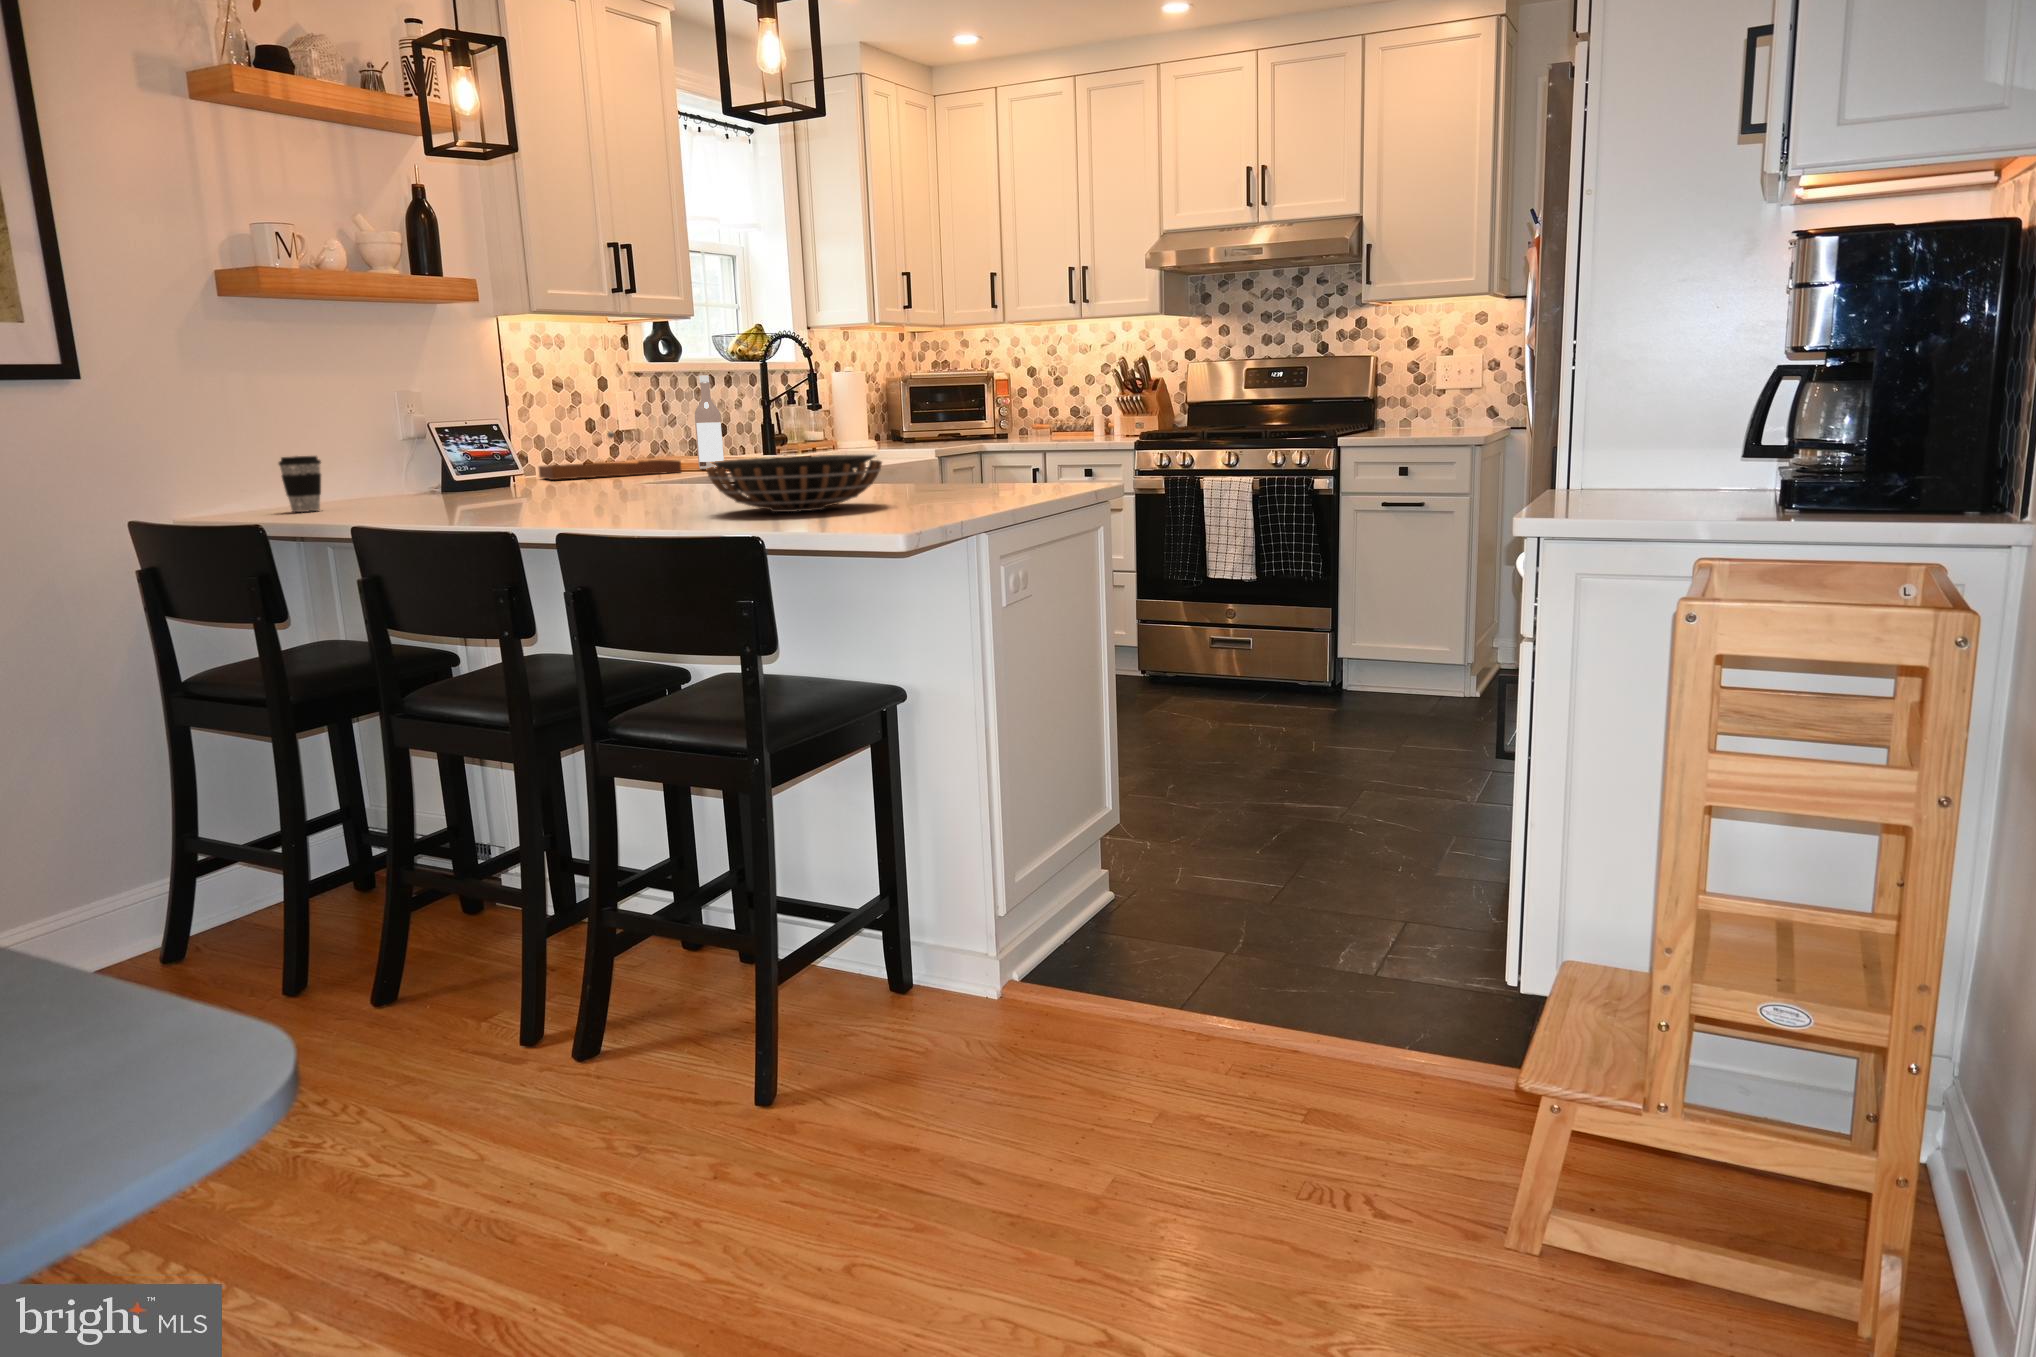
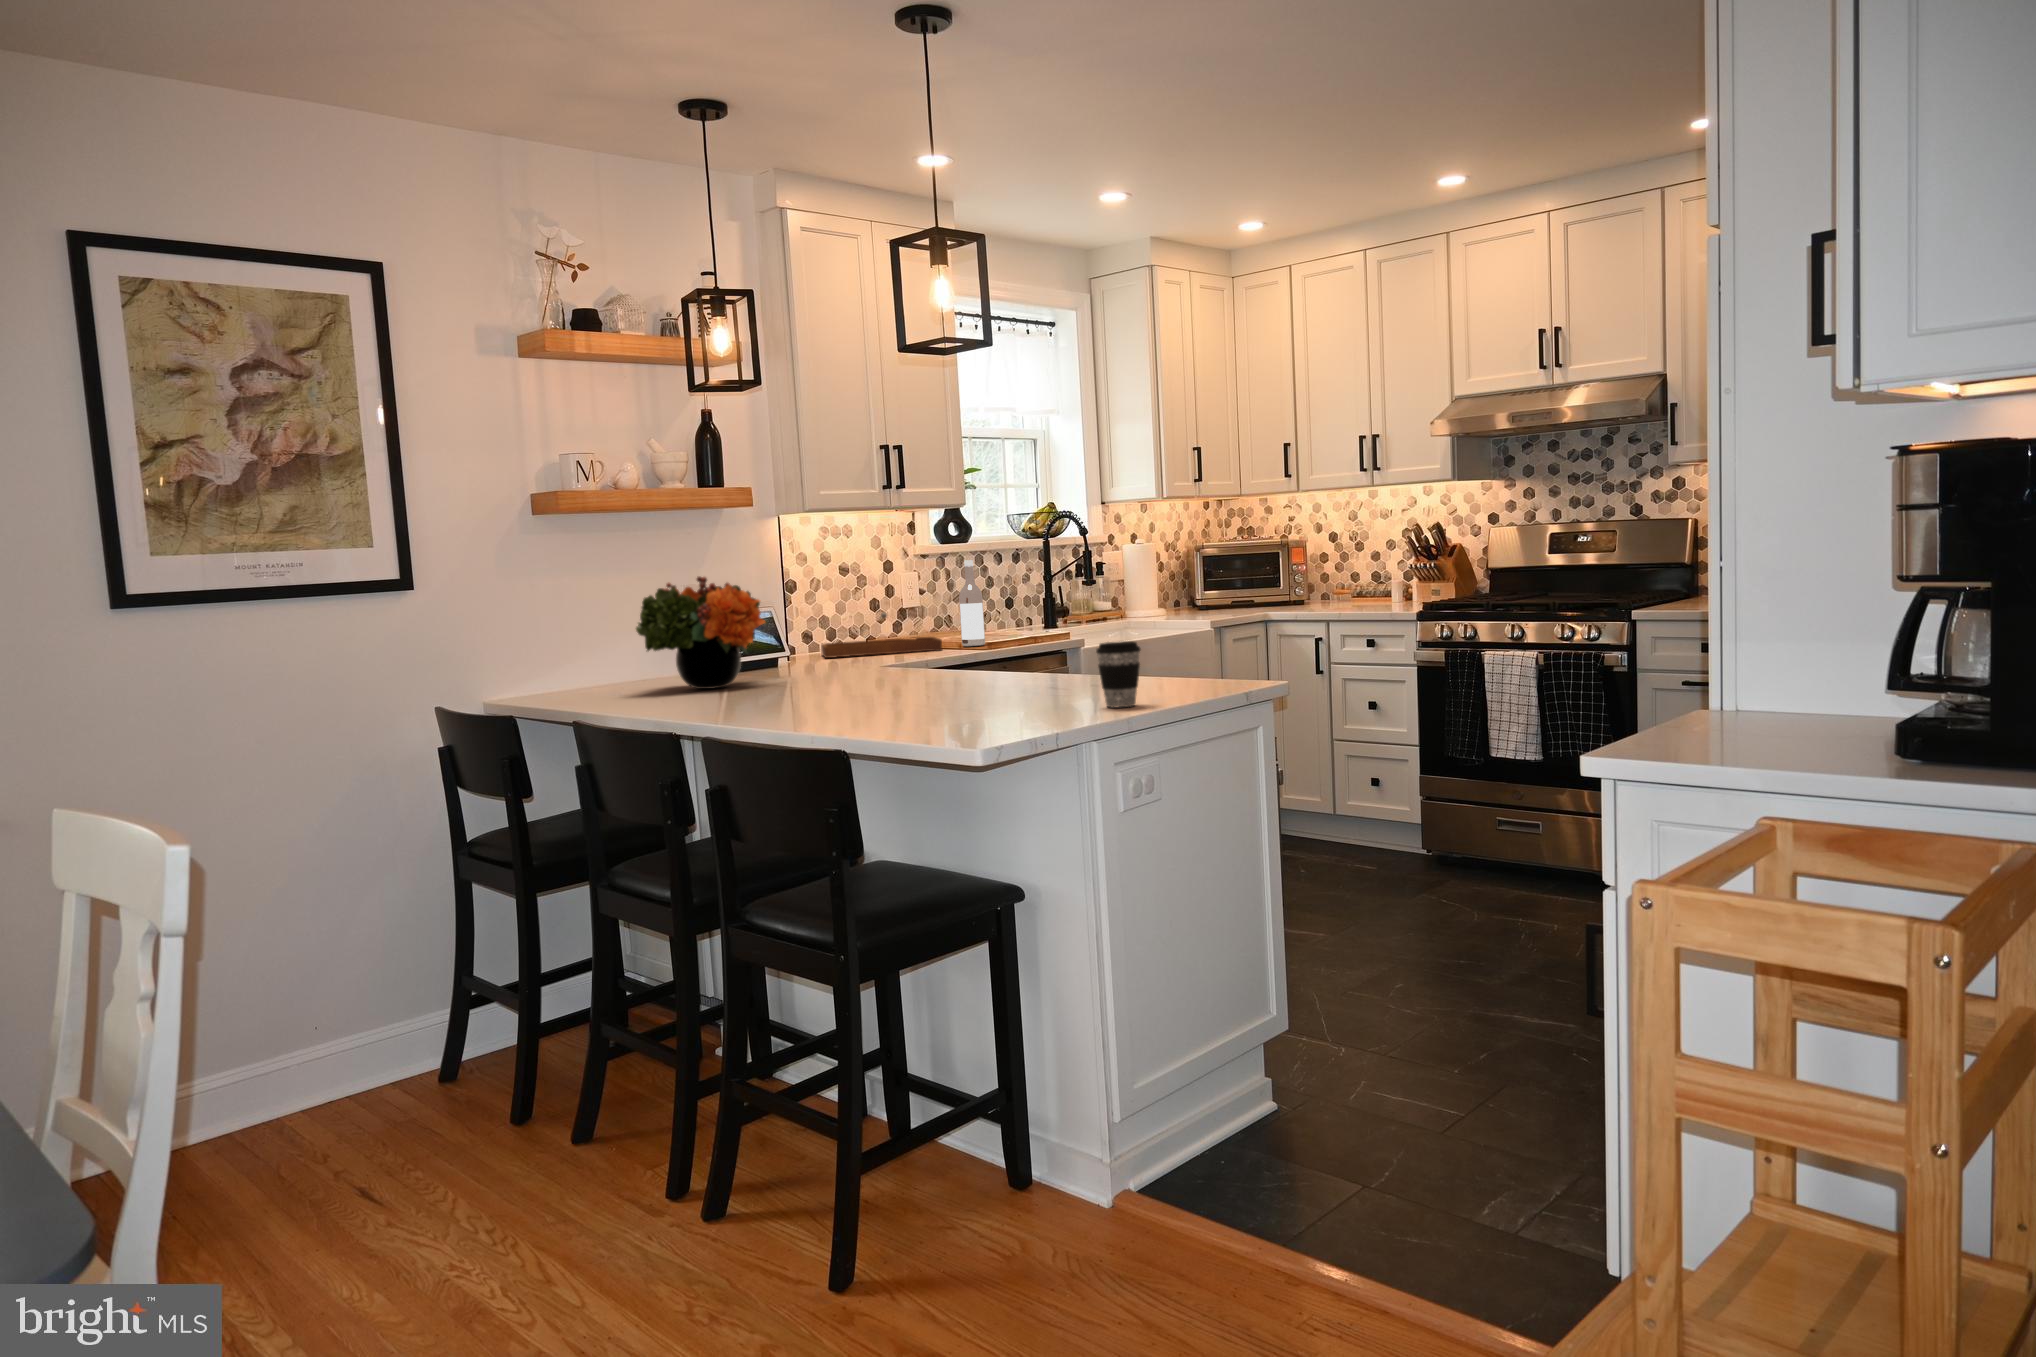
flower arrangement: none [373,374,530,502] -> present [636,576,765,689]
decorative bowl: present [706,455,882,512] -> none [844,662,1011,720]
coffee cup: present [279,456,321,512] -> present [1096,641,1141,707]

